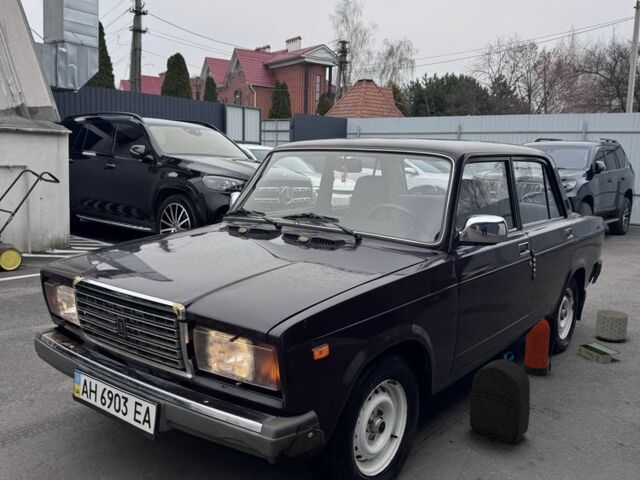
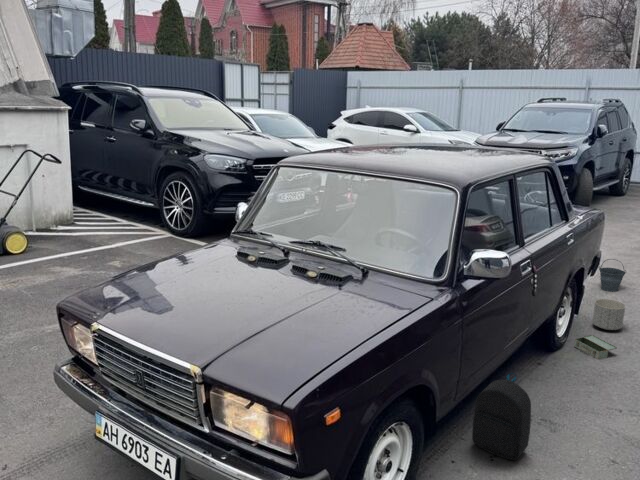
bucket: none [601,277,629,311] -> present [599,259,626,292]
fire extinguisher: present [524,312,559,376] -> none [523,309,558,376]

